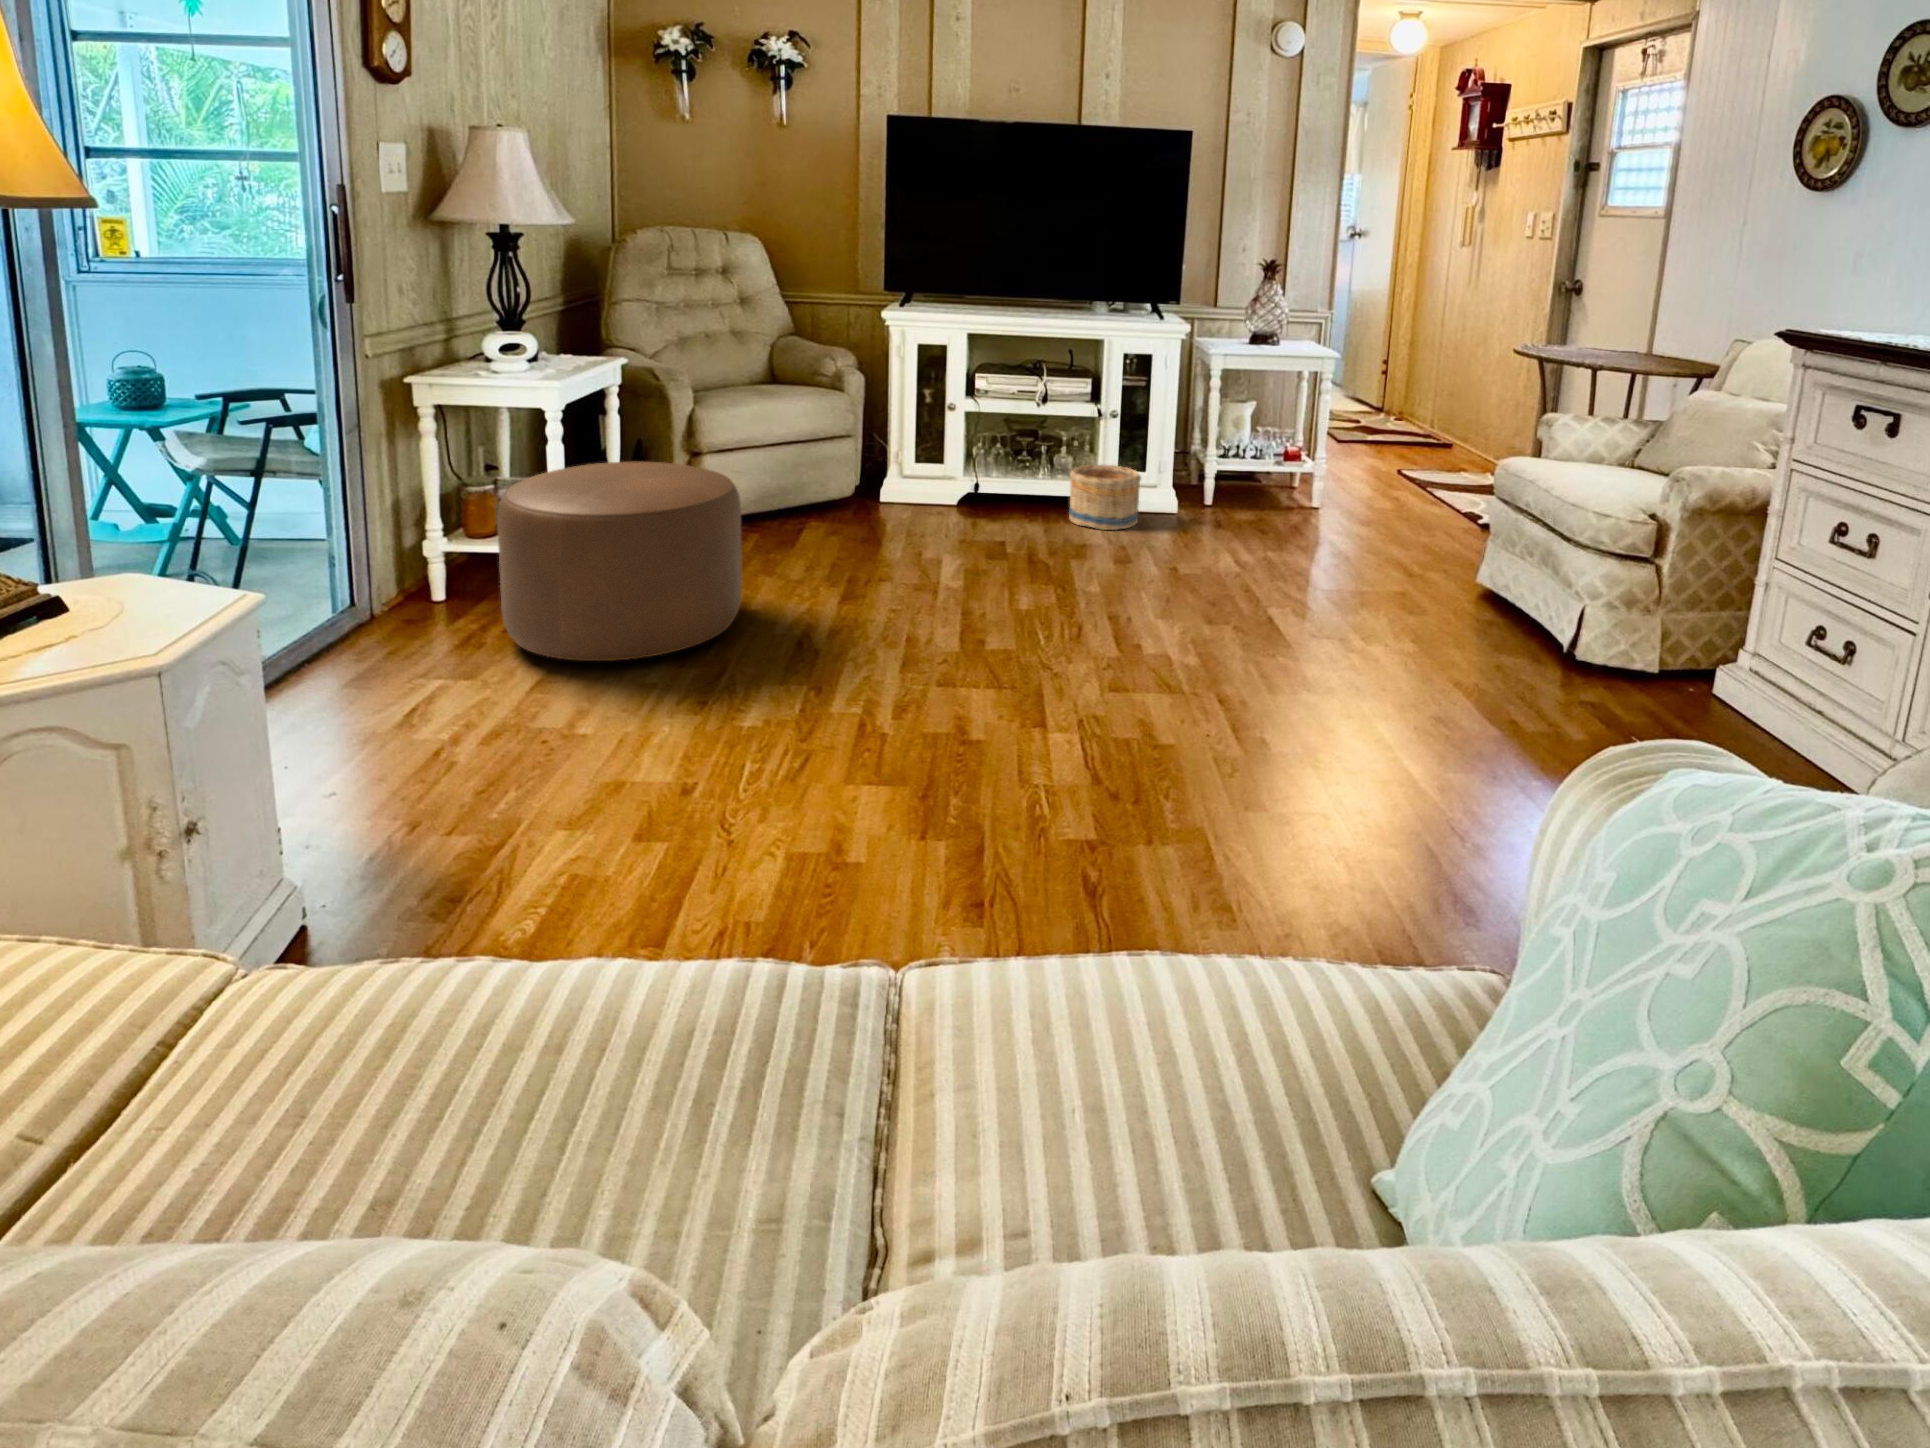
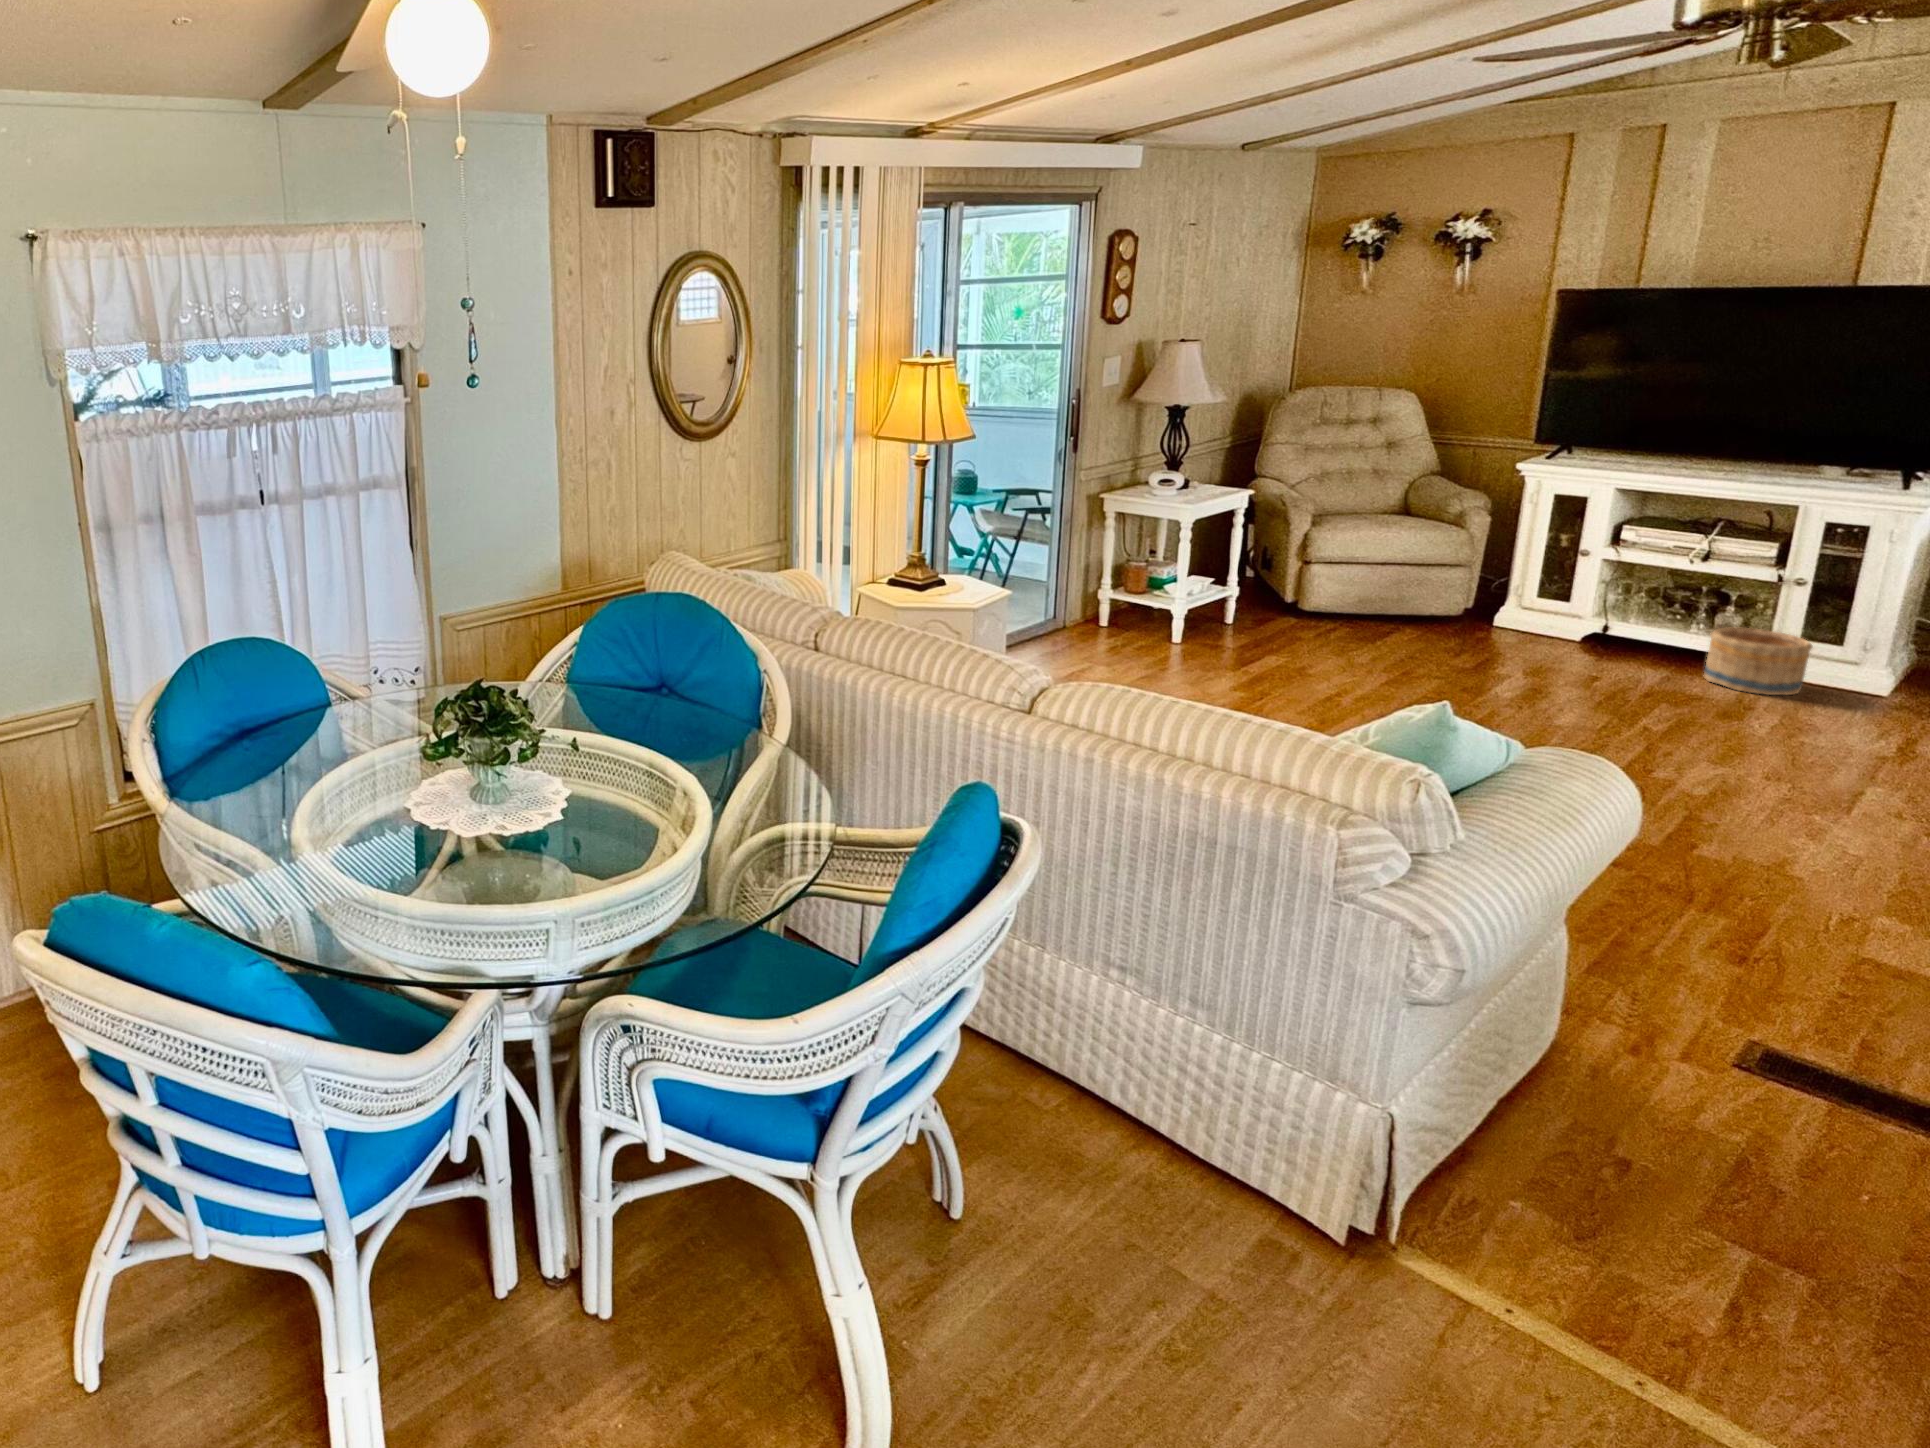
ottoman: present [497,462,742,661] -> none [1134,558,1302,678]

